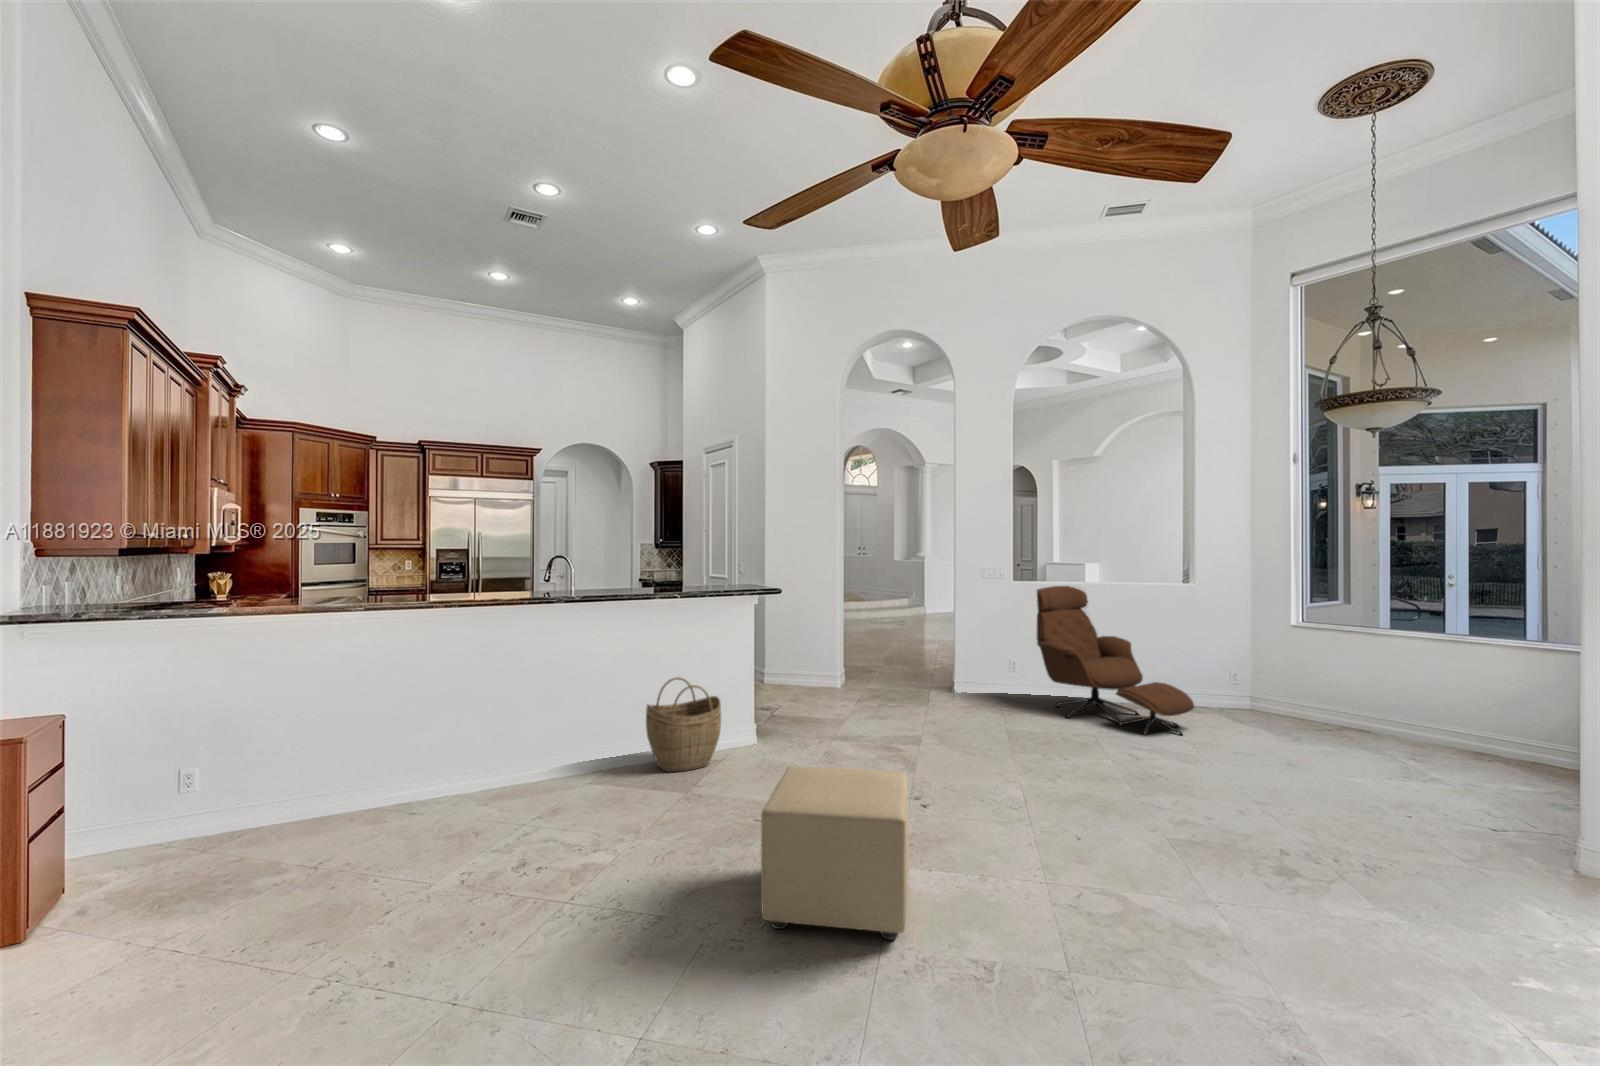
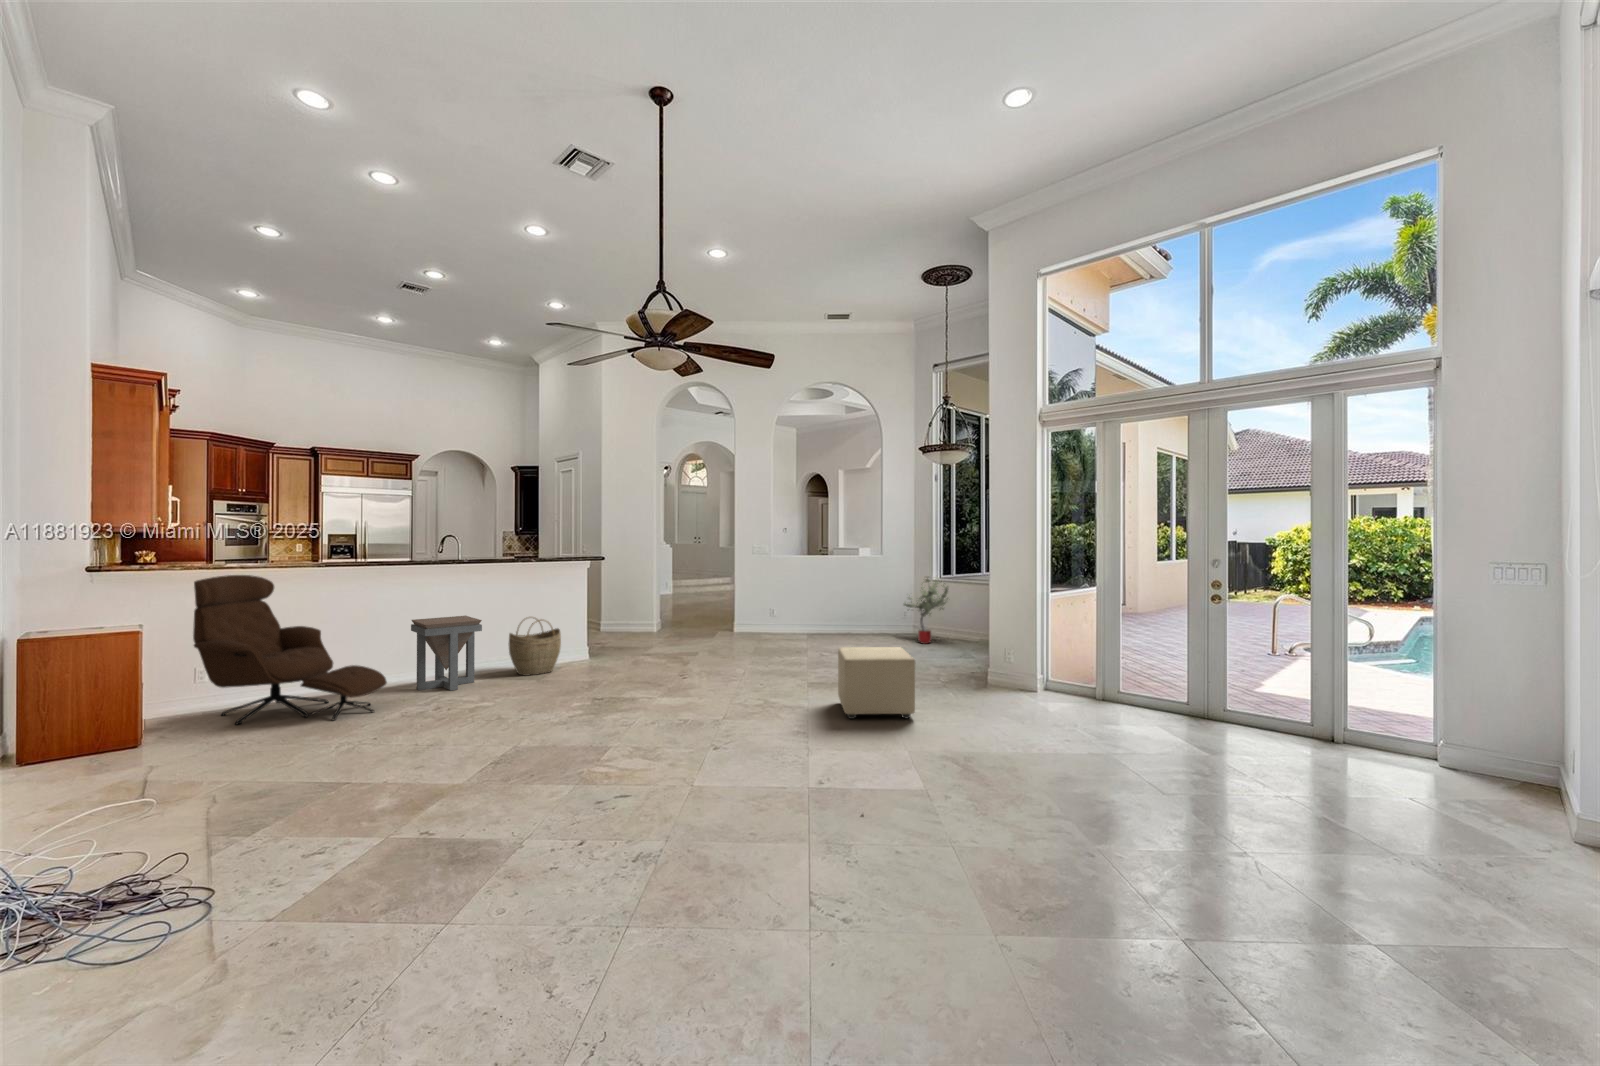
lounge chair: present [1037,586,1194,735] -> present [193,575,387,725]
potted tree: none [1231,616,1334,728] -> present [904,576,949,644]
side table: none [506,677,606,804] -> present [411,616,482,691]
ottoman: present [761,766,909,940] -> present [838,647,916,719]

